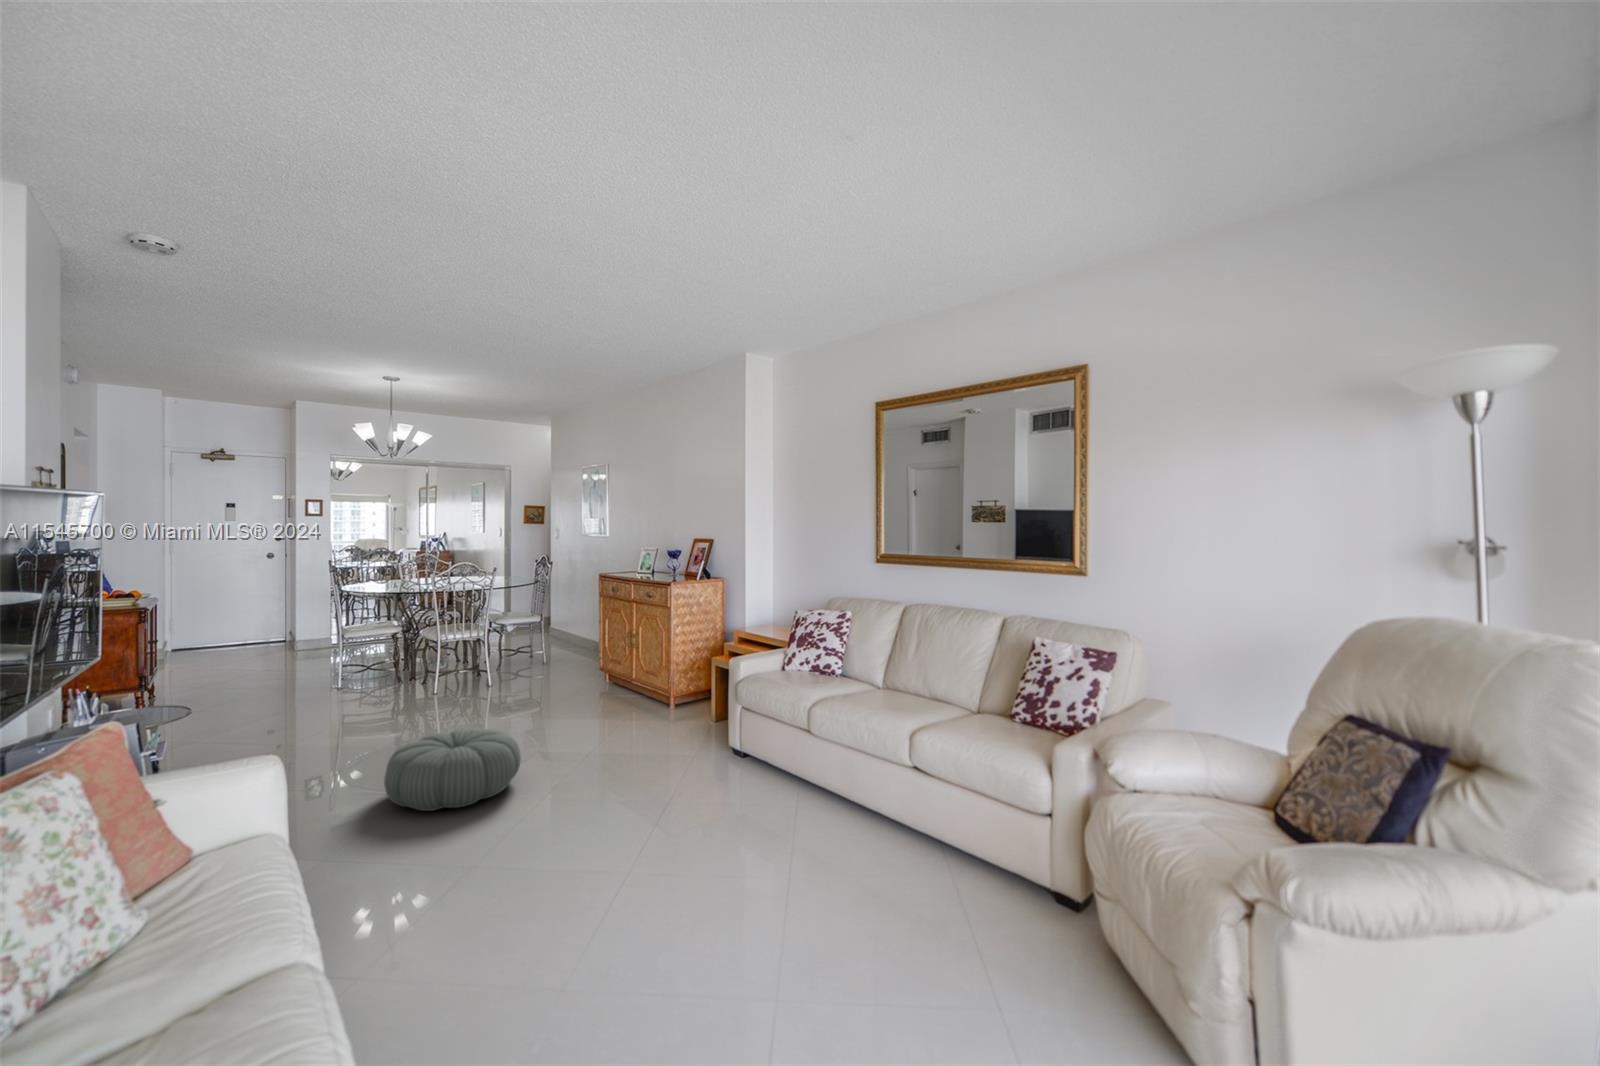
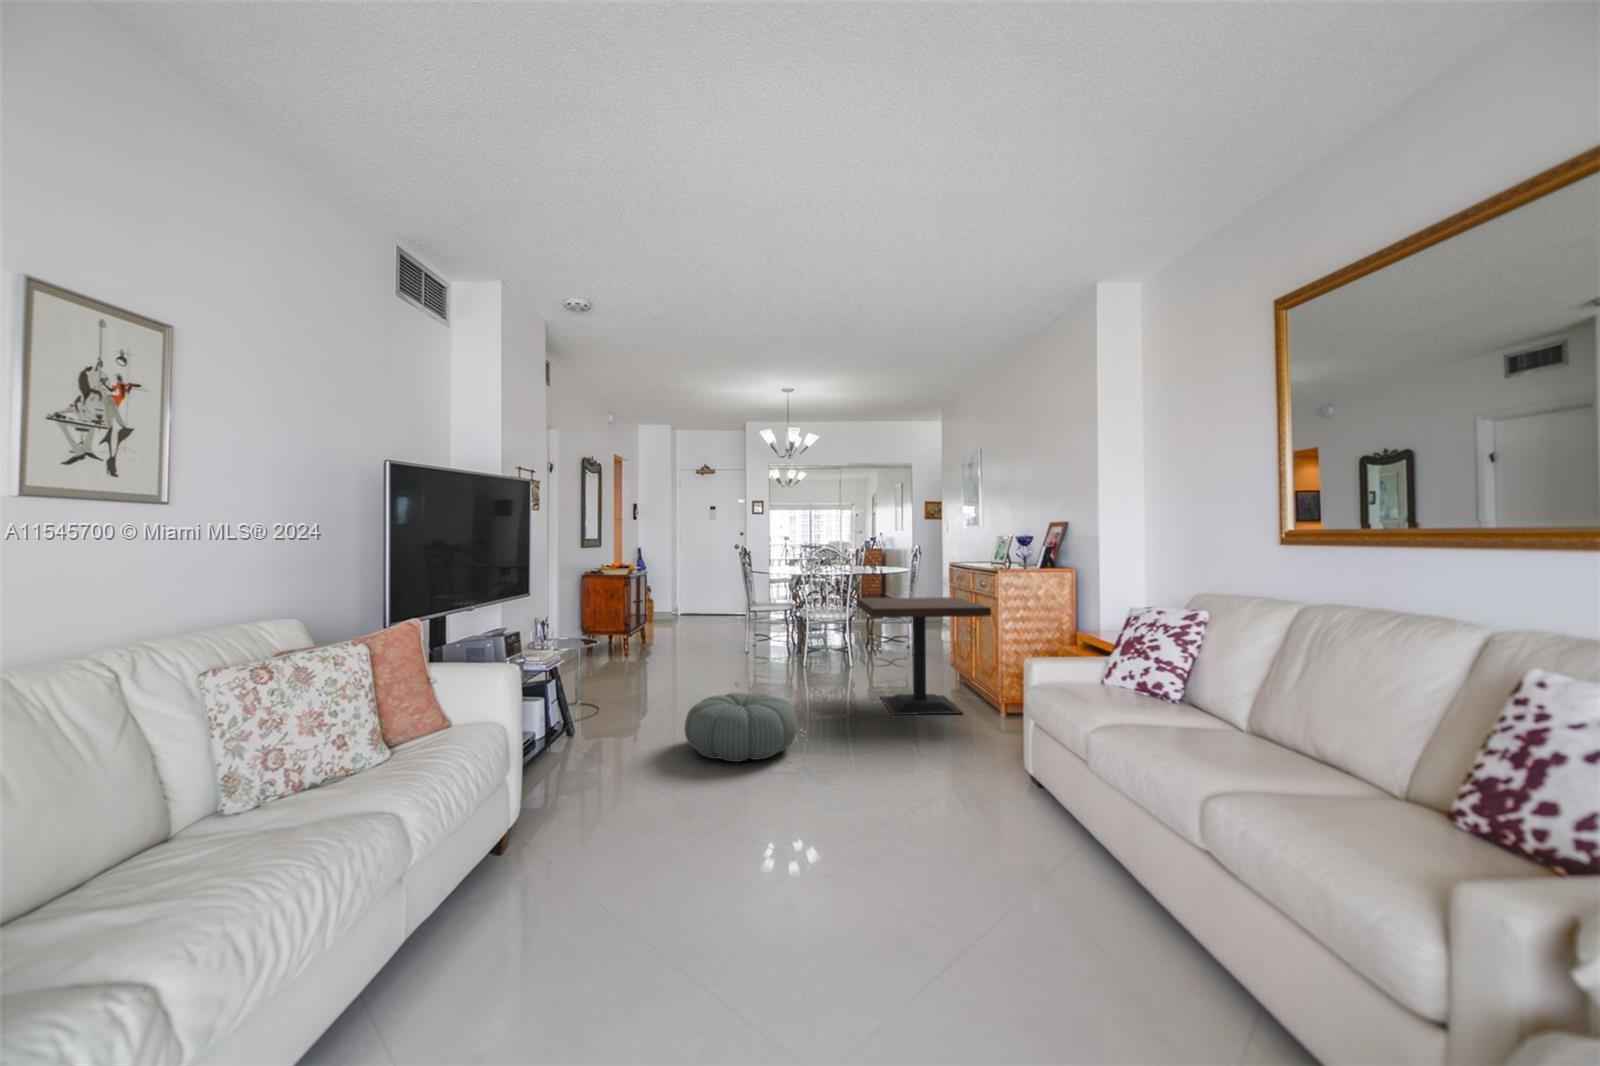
side table: none [519,606,664,725] -> present [857,597,991,715]

